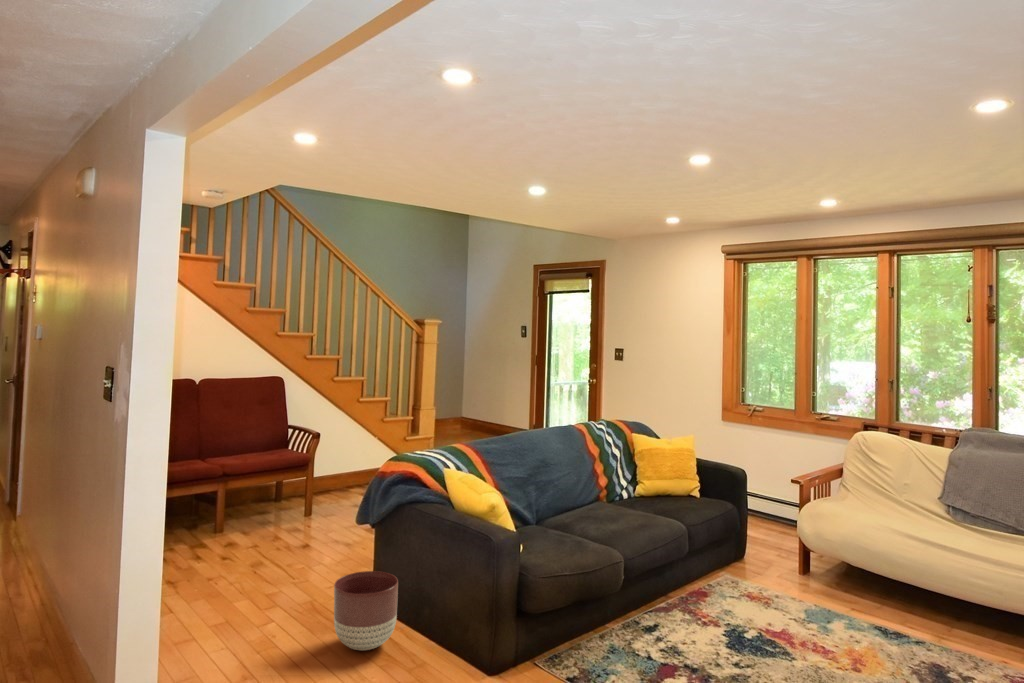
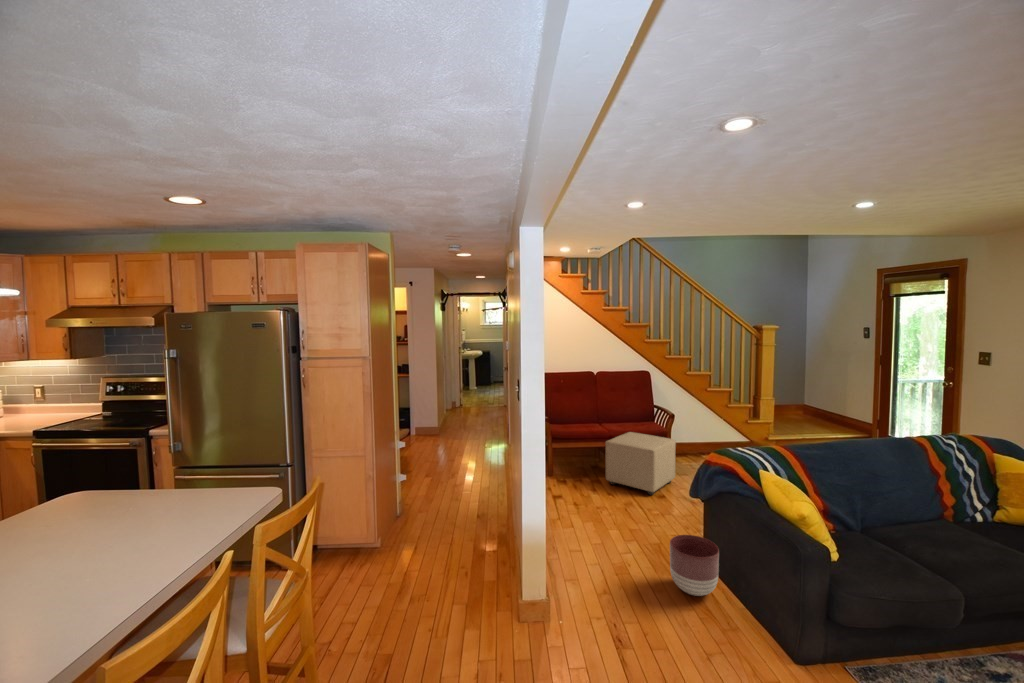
ottoman: none [217,463,323,548] -> present [605,432,676,495]

